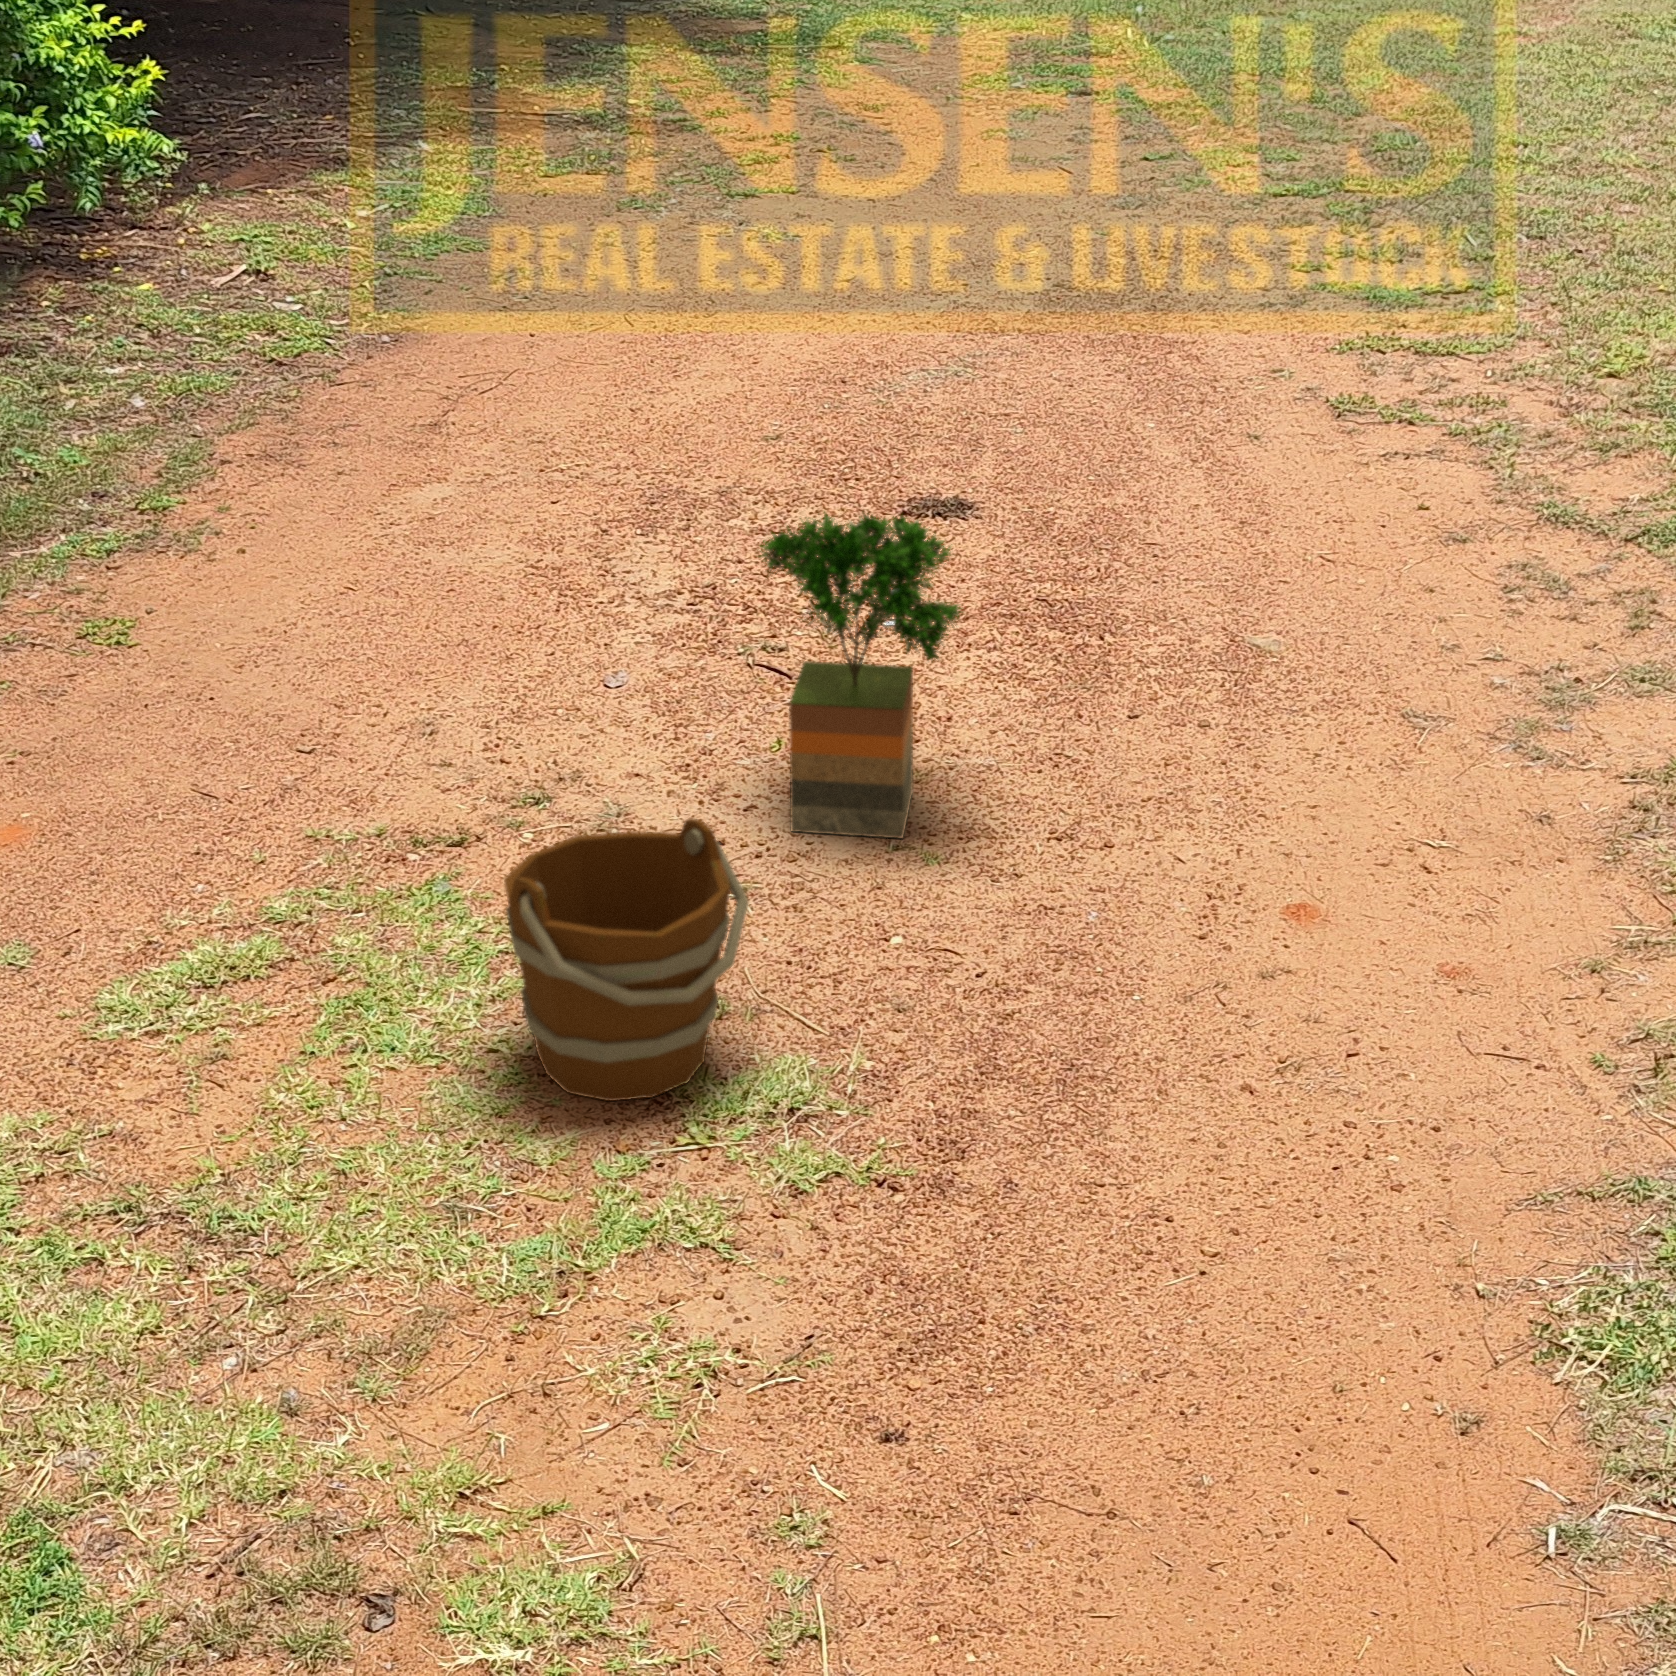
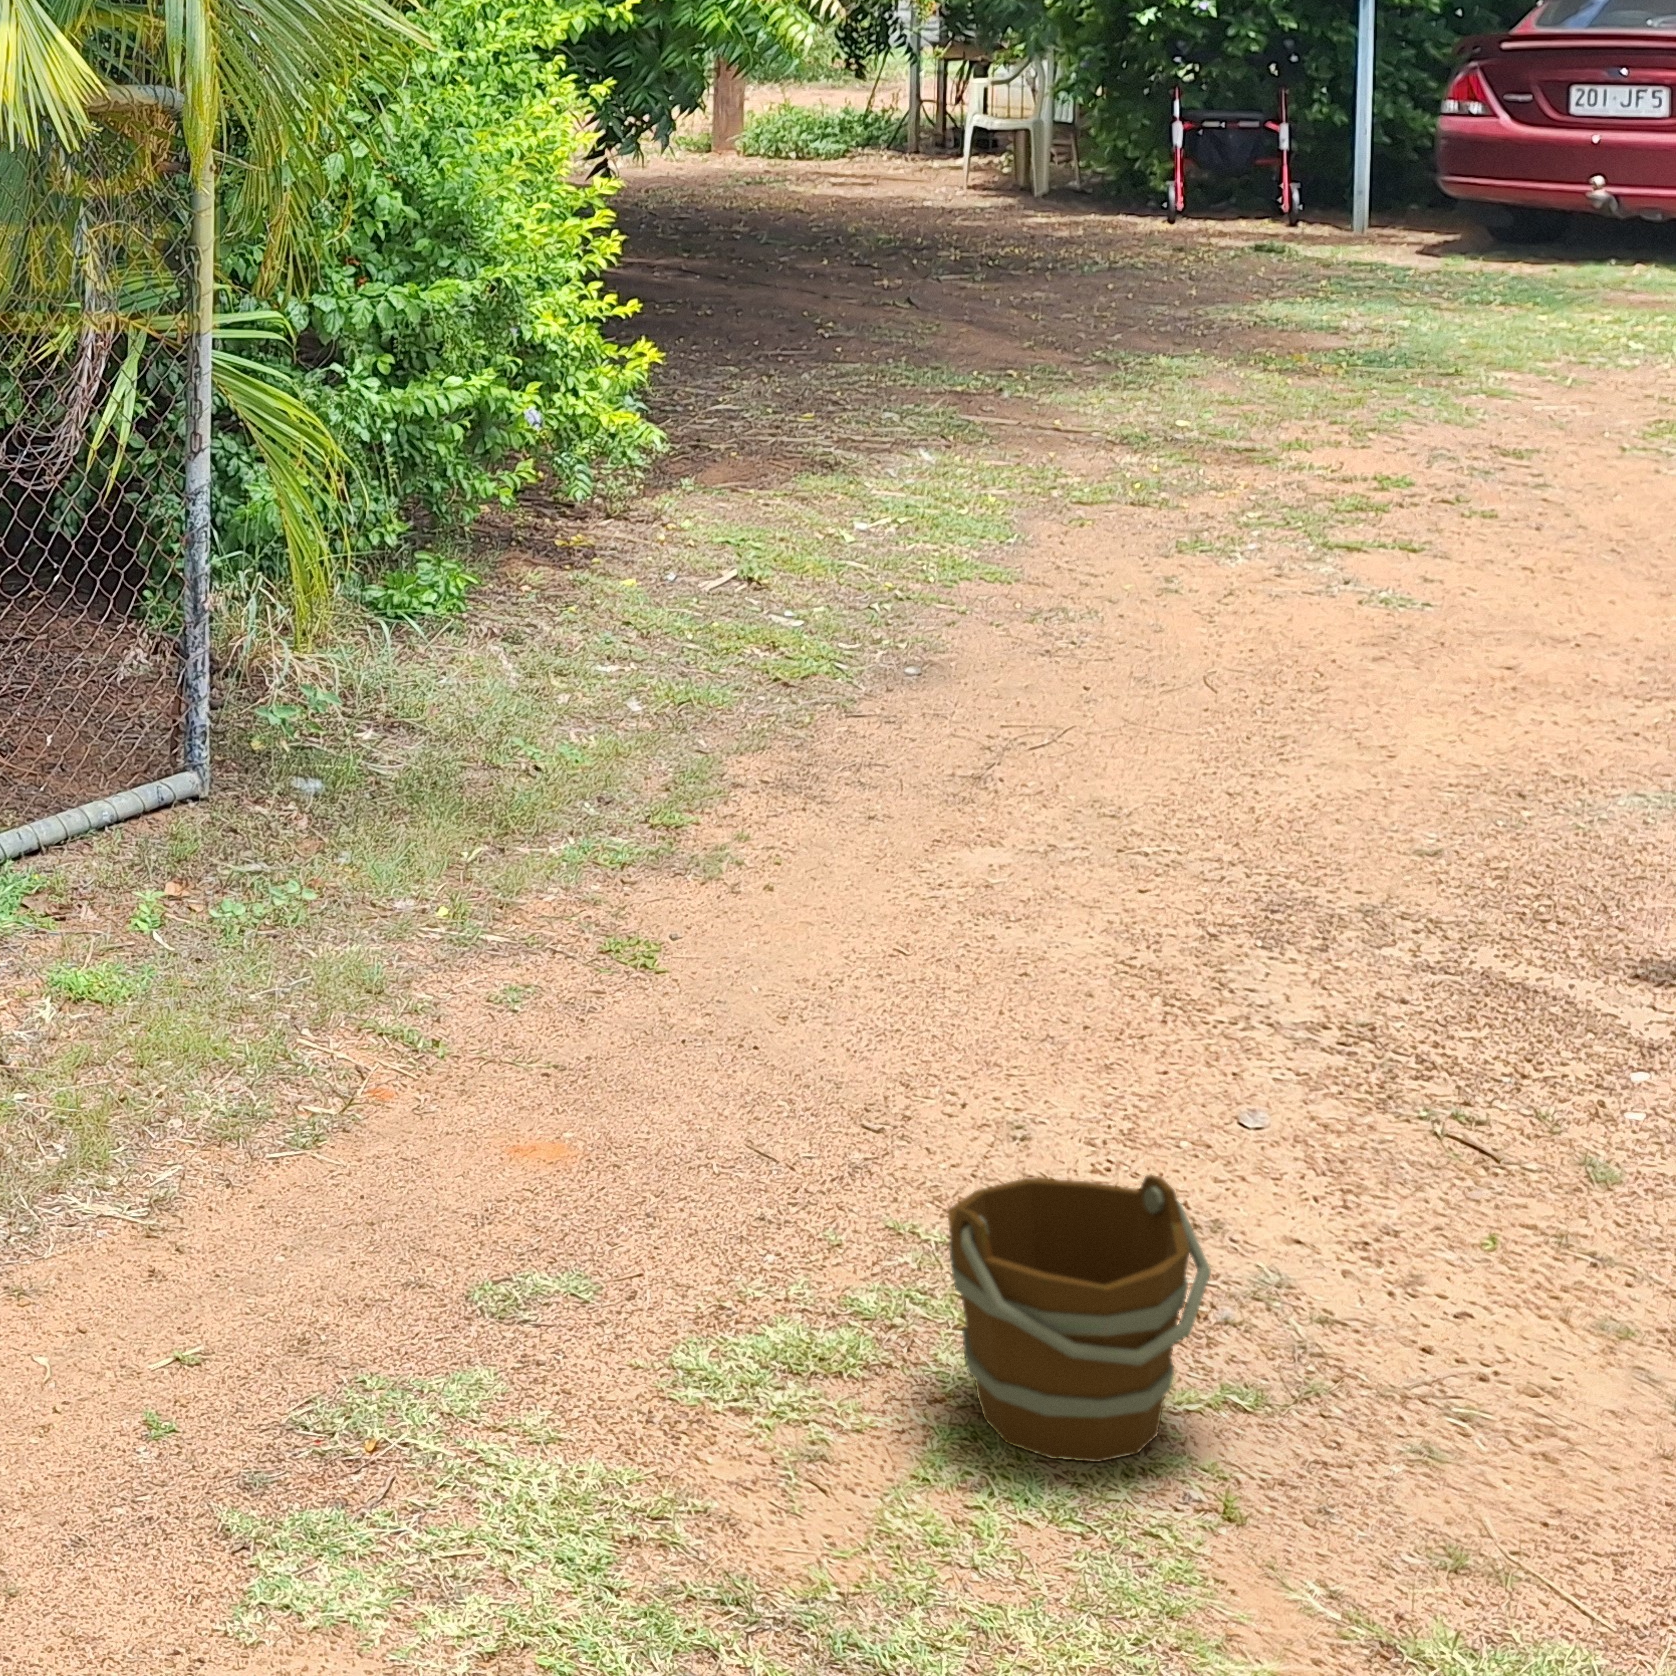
potted tree: present [760,512,962,838] -> none [1248,870,1491,1242]

